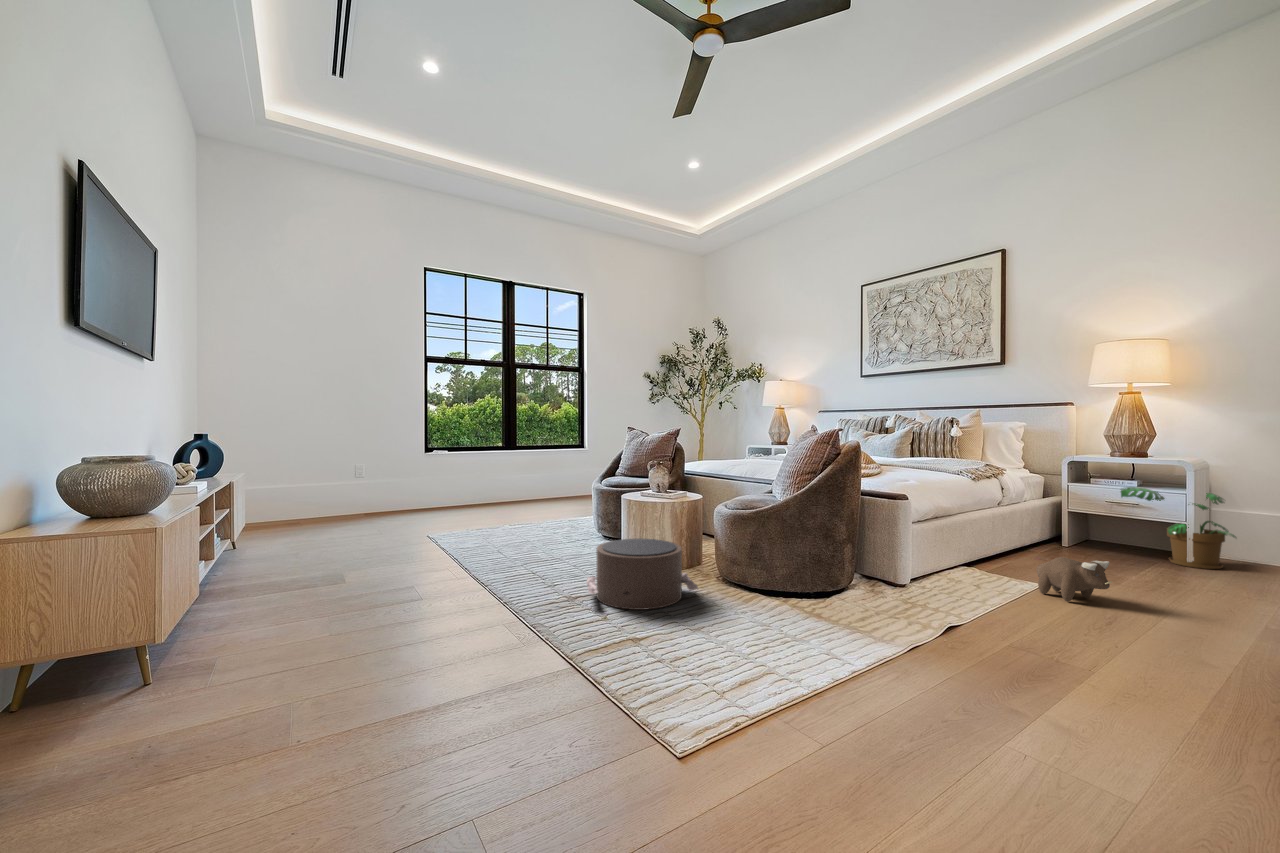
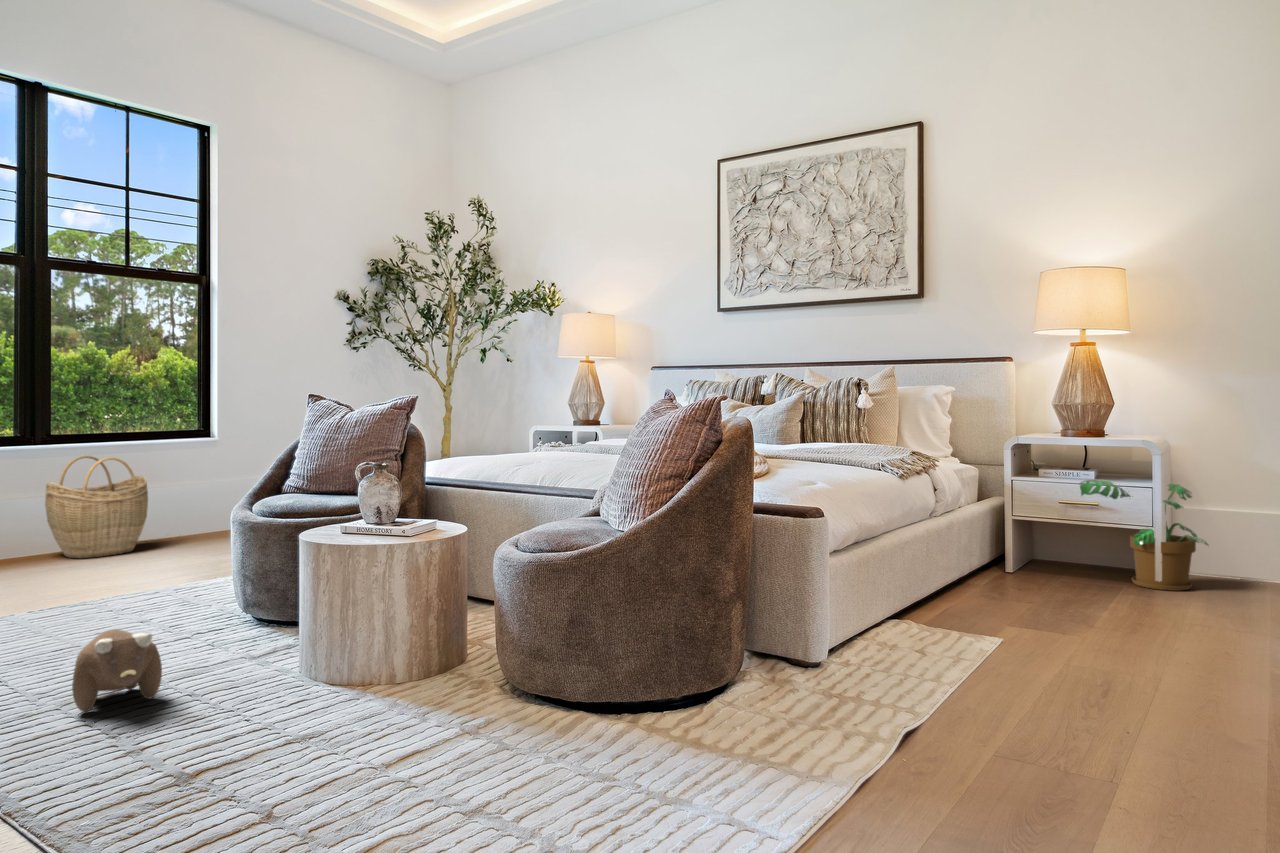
woven basket: none [511,456,554,506] -> present [45,456,148,558]
pouf: present [587,538,698,610] -> none [220,623,469,784]
plush toy: present [1036,557,1112,601] -> present [72,629,162,712]

